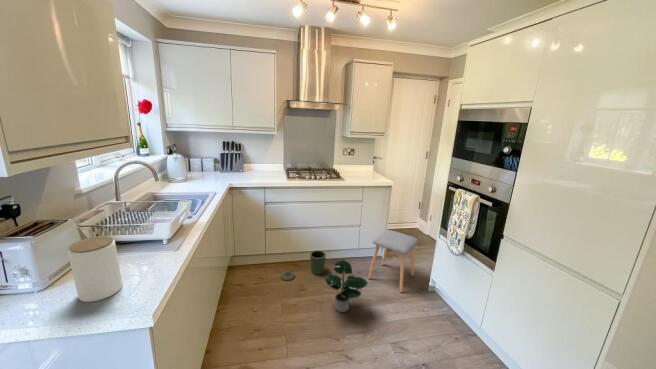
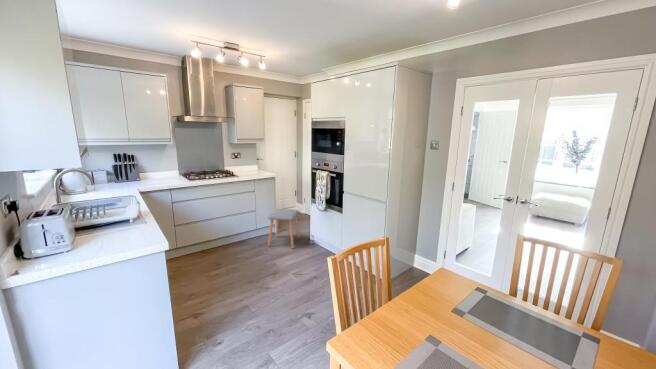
jar: present [68,236,122,302] -> none [98,207,131,246]
trash can: present [281,251,326,281] -> none [196,235,232,263]
potted plant: present [325,260,368,312] -> none [238,232,271,268]

